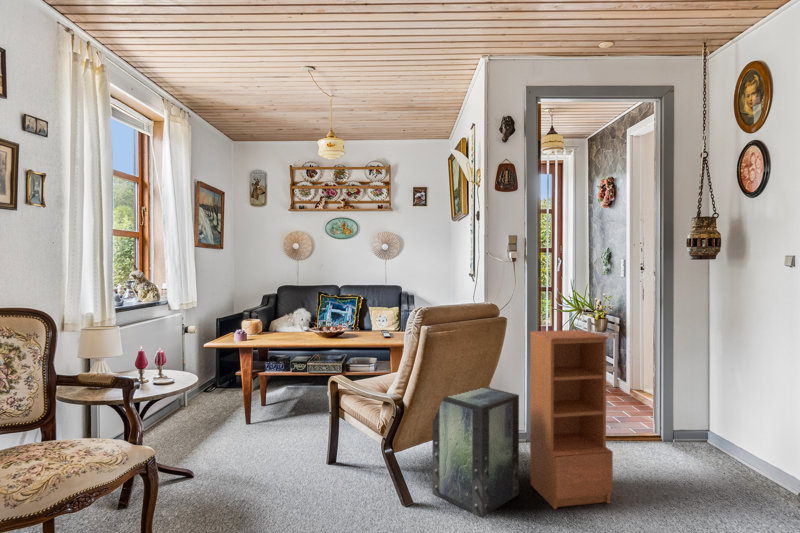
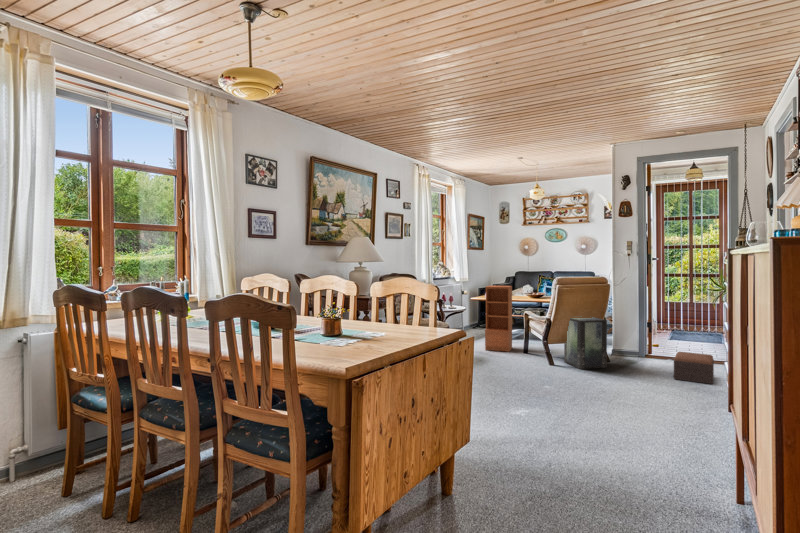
bookcase: present [530,330,613,509] -> present [485,285,512,352]
footstool: none [628,442,721,512] -> present [674,352,714,384]

